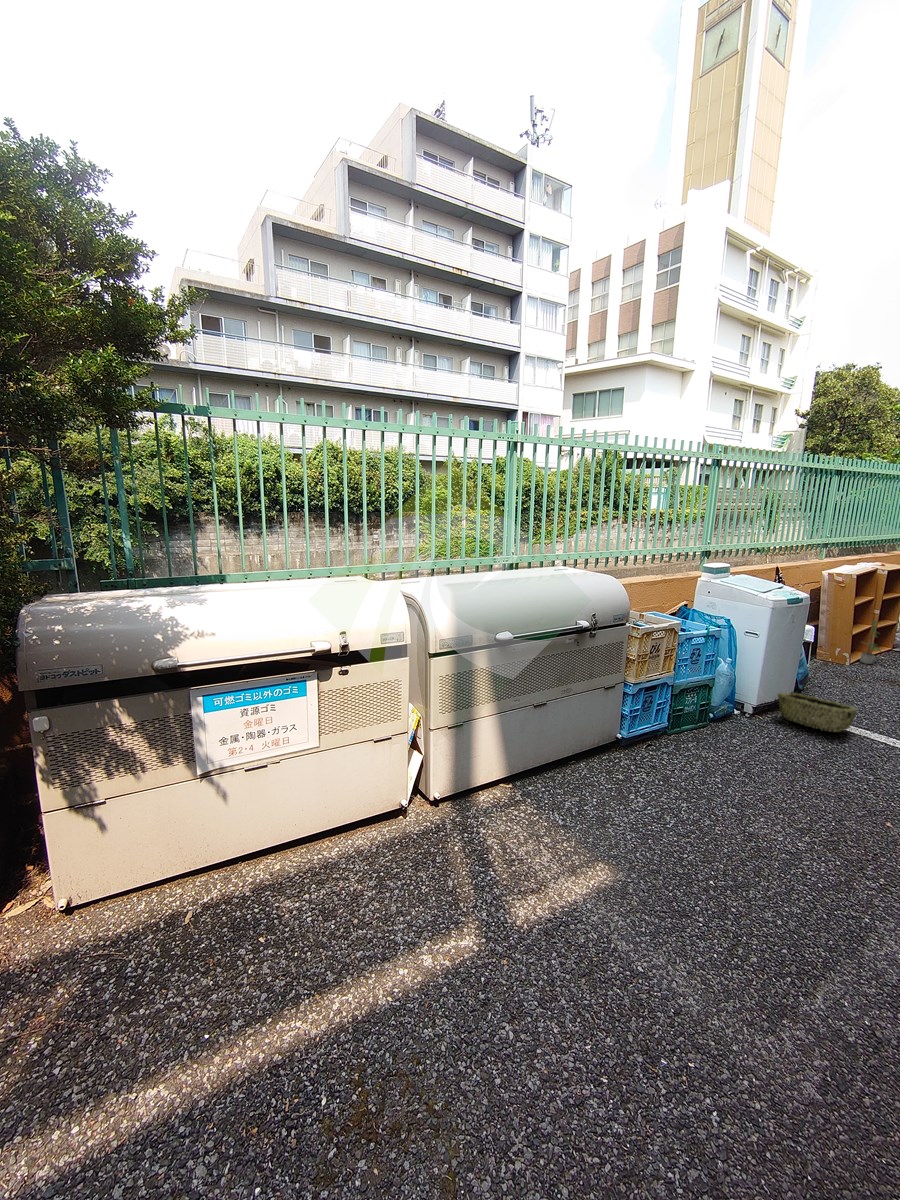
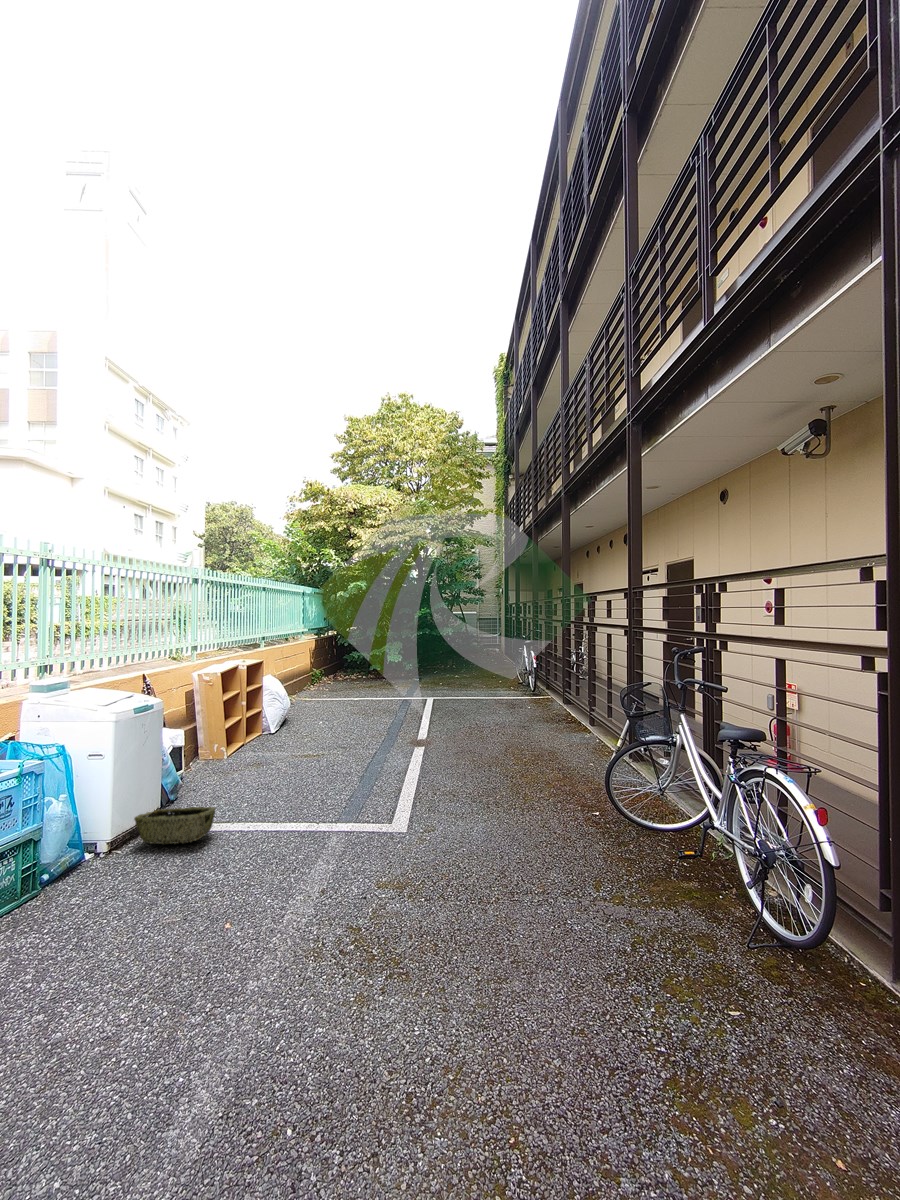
potted plant: present [860,620,881,664] -> none [232,708,253,754]

